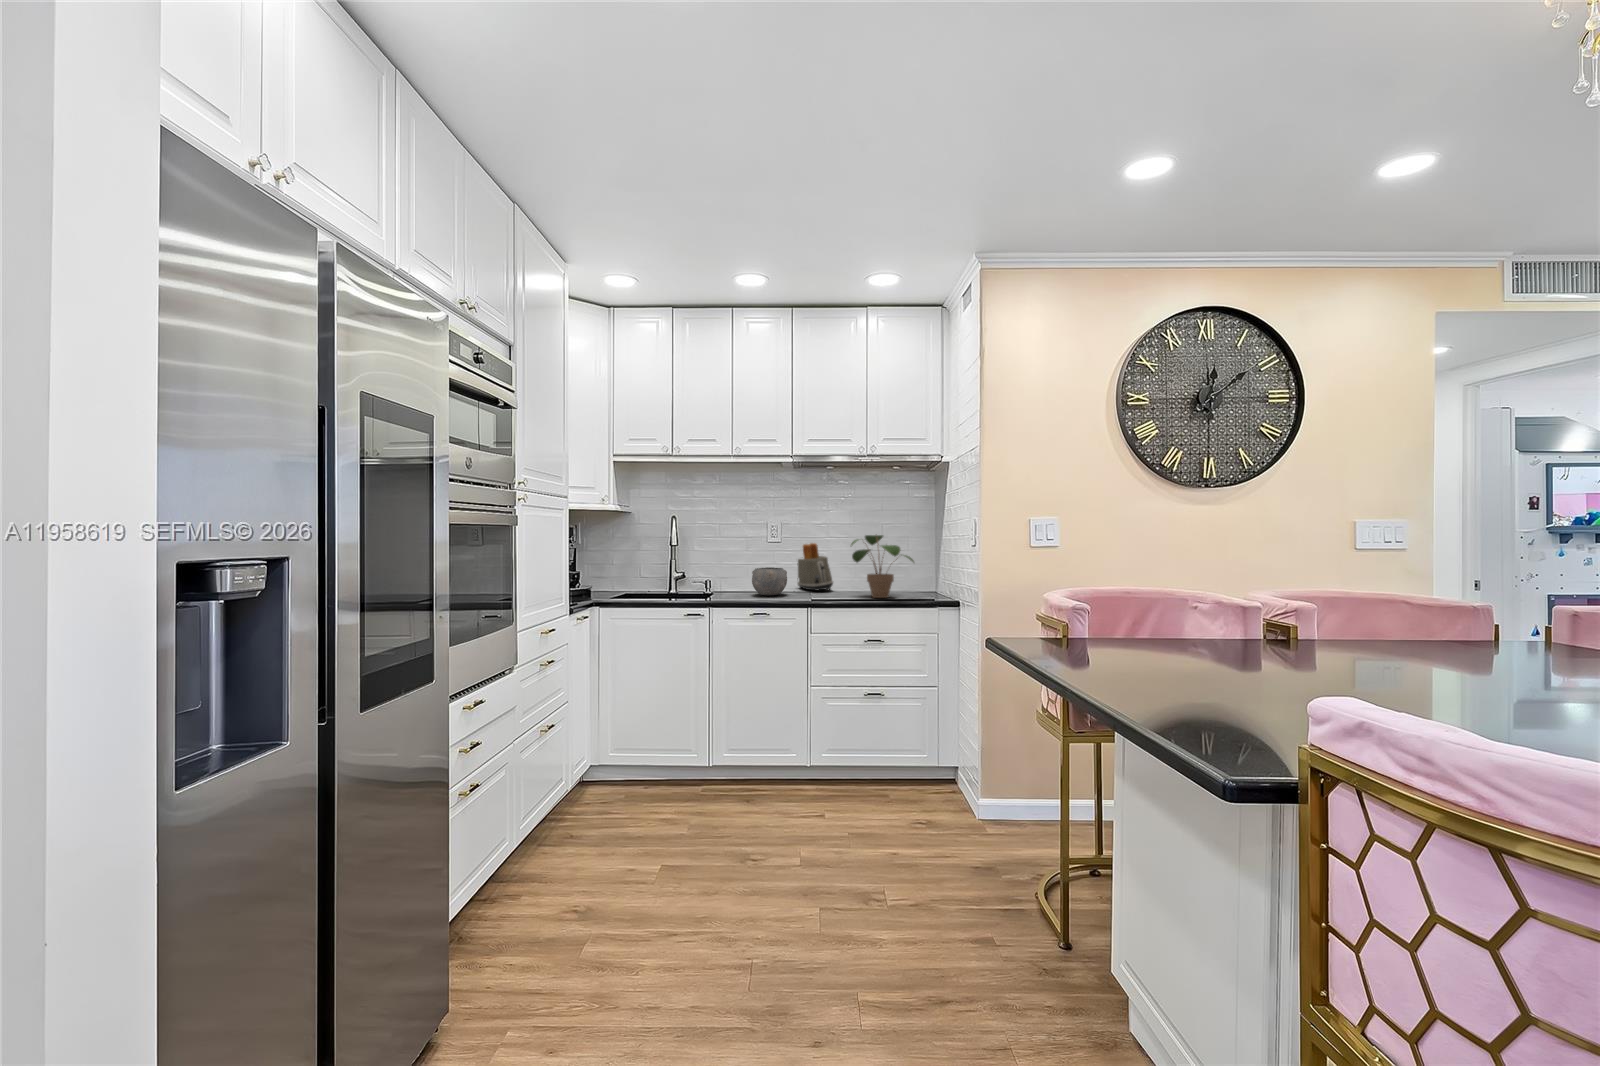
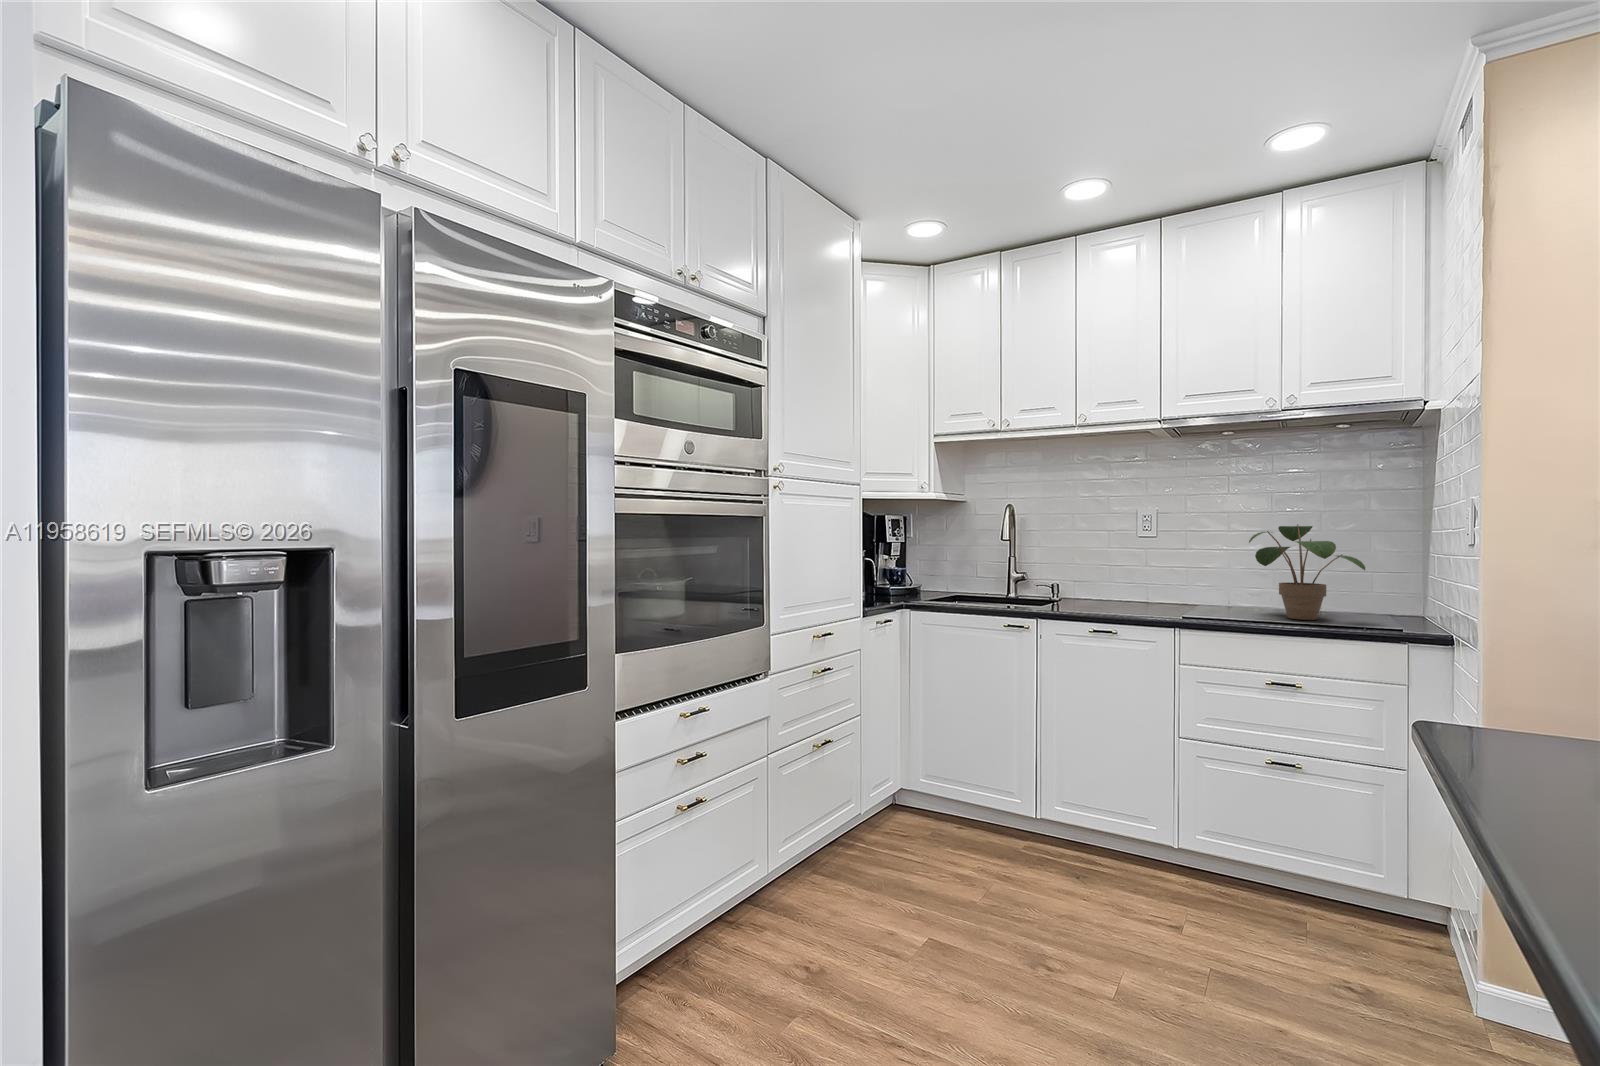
toaster: present [797,543,833,590] -> none [1178,538,1231,603]
bowl: present [752,567,787,595] -> none [1104,569,1155,606]

